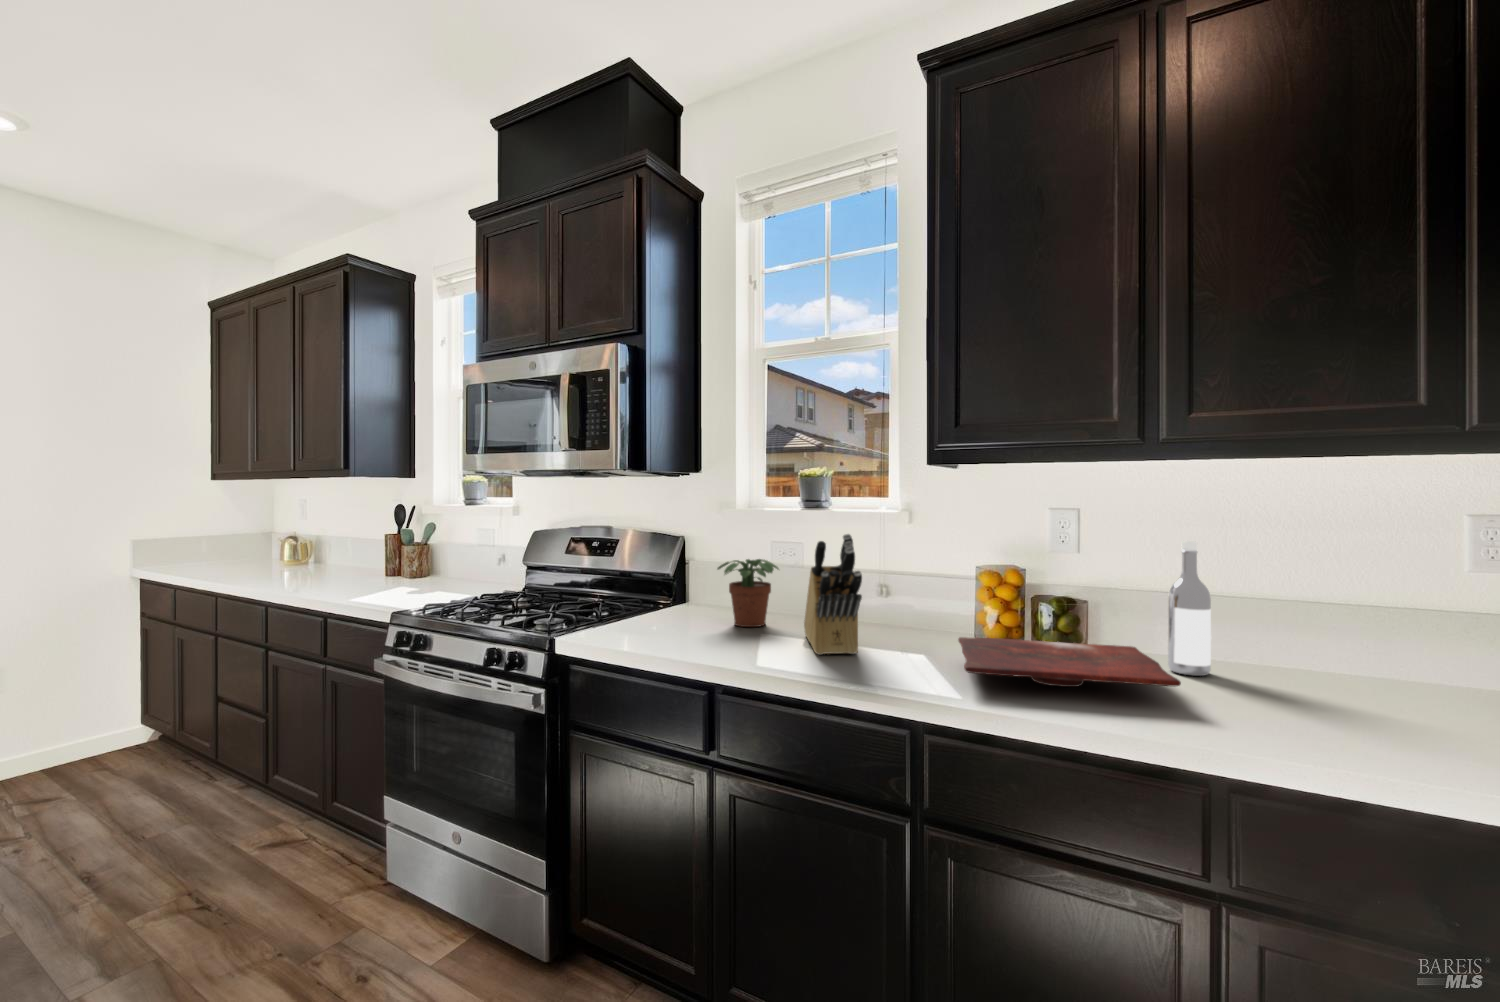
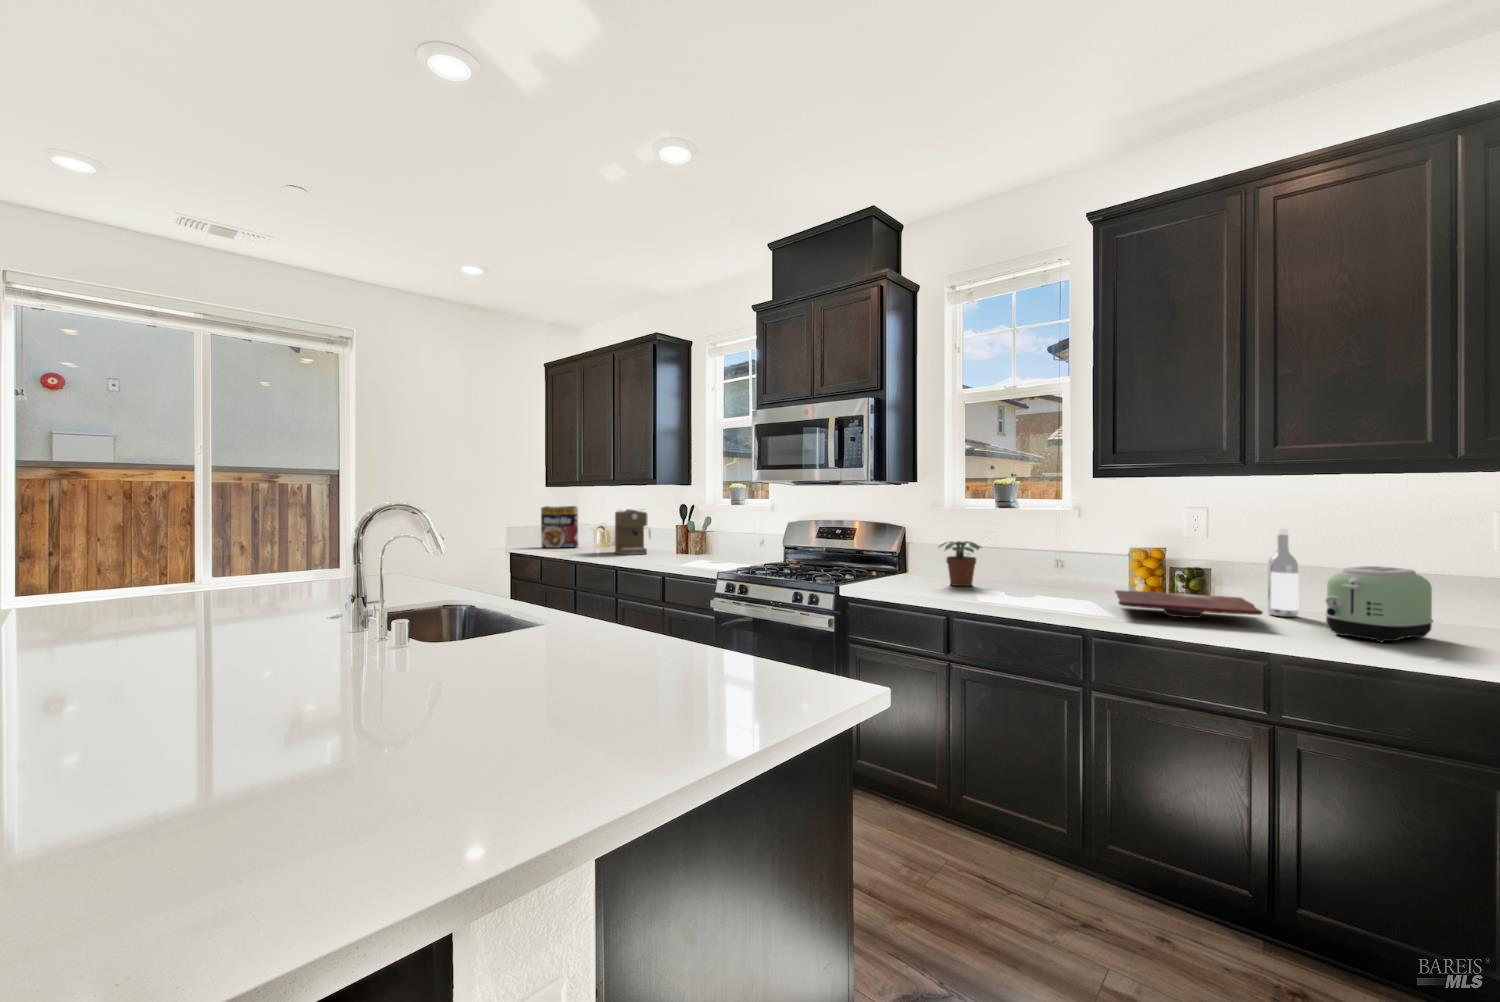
cereal box: none [187,507,254,569] -> present [541,506,578,548]
coffee maker: none [293,512,348,580] -> present [615,509,650,555]
knife block: present [804,534,862,655] -> none [1002,522,1048,600]
toaster: none [1269,603,1428,736] -> present [1325,566,1433,642]

